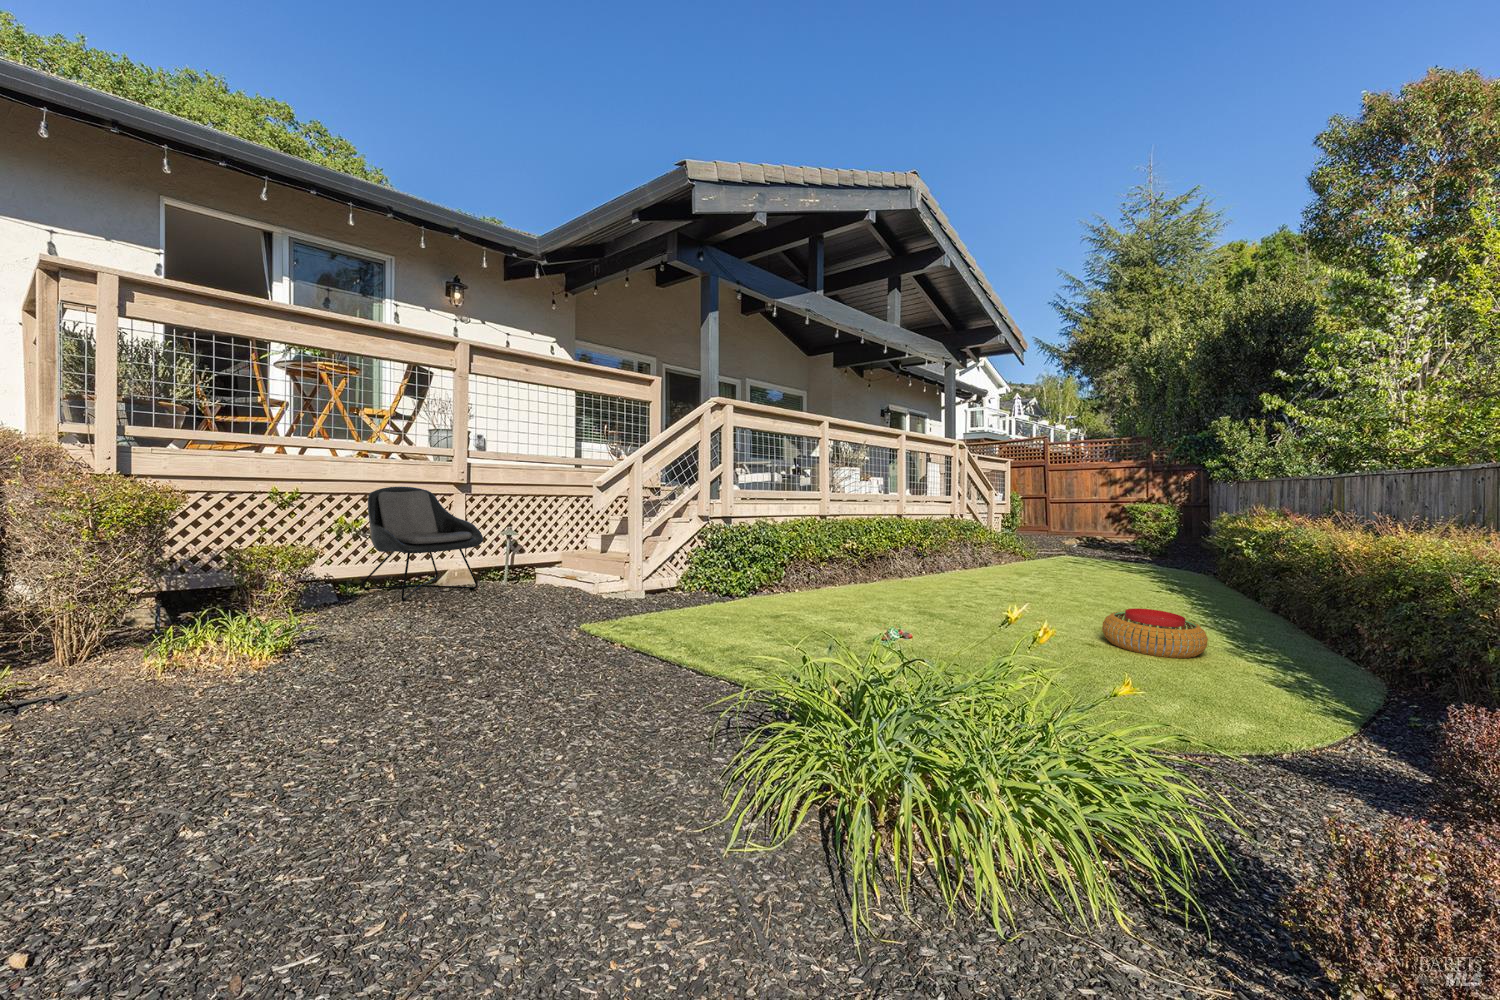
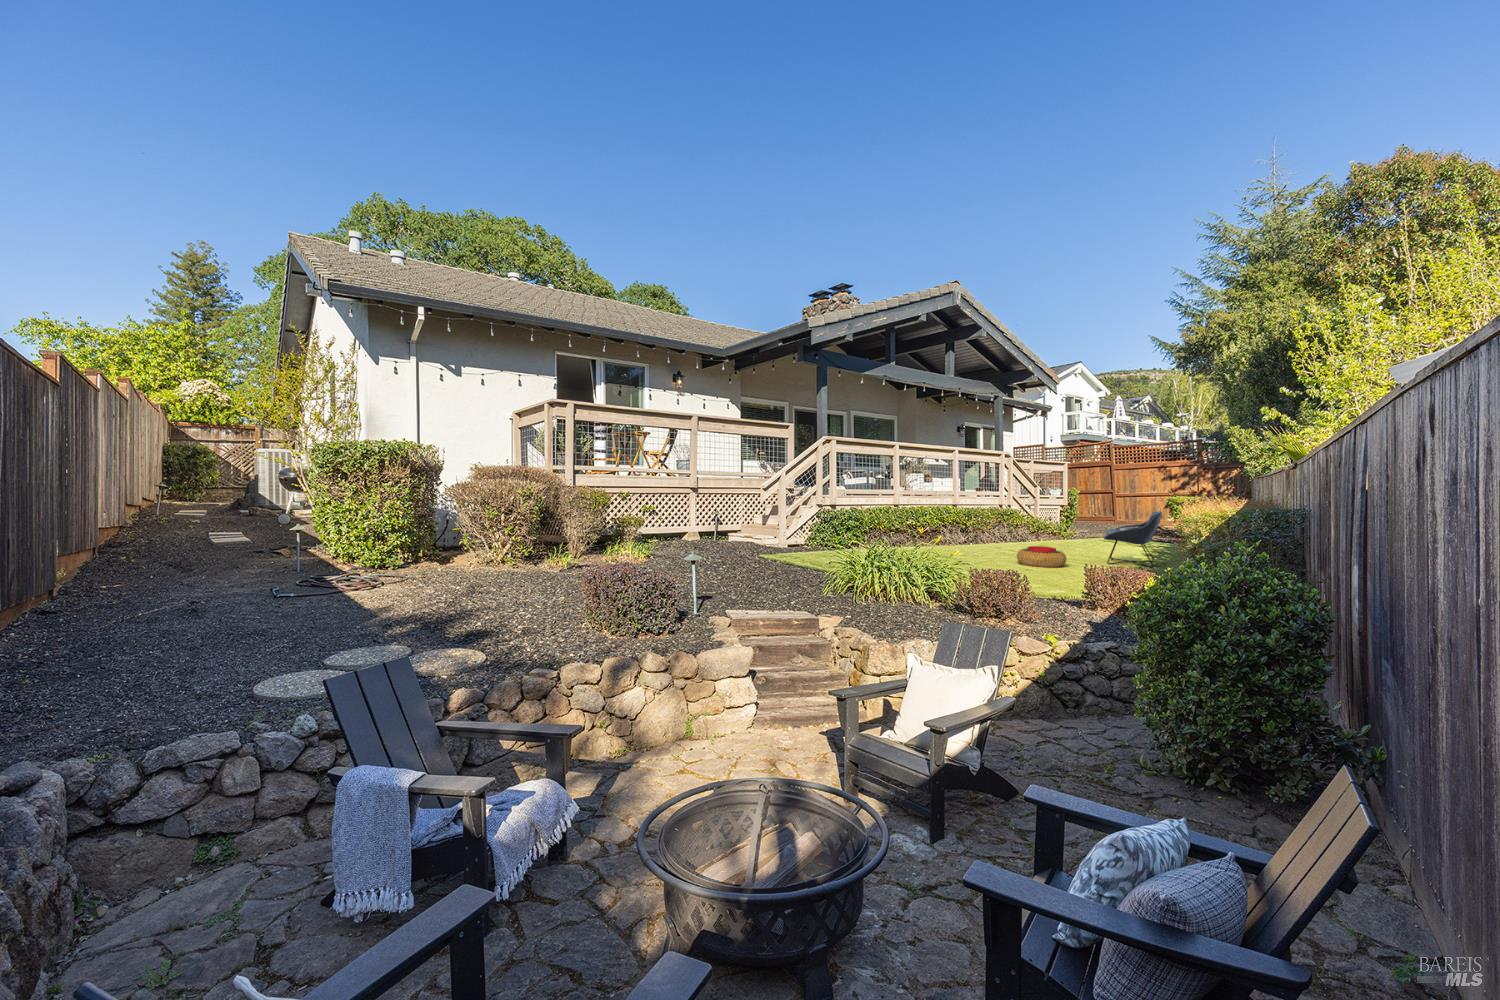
lounge chair: present [361,487,483,602] -> present [1103,511,1162,568]

